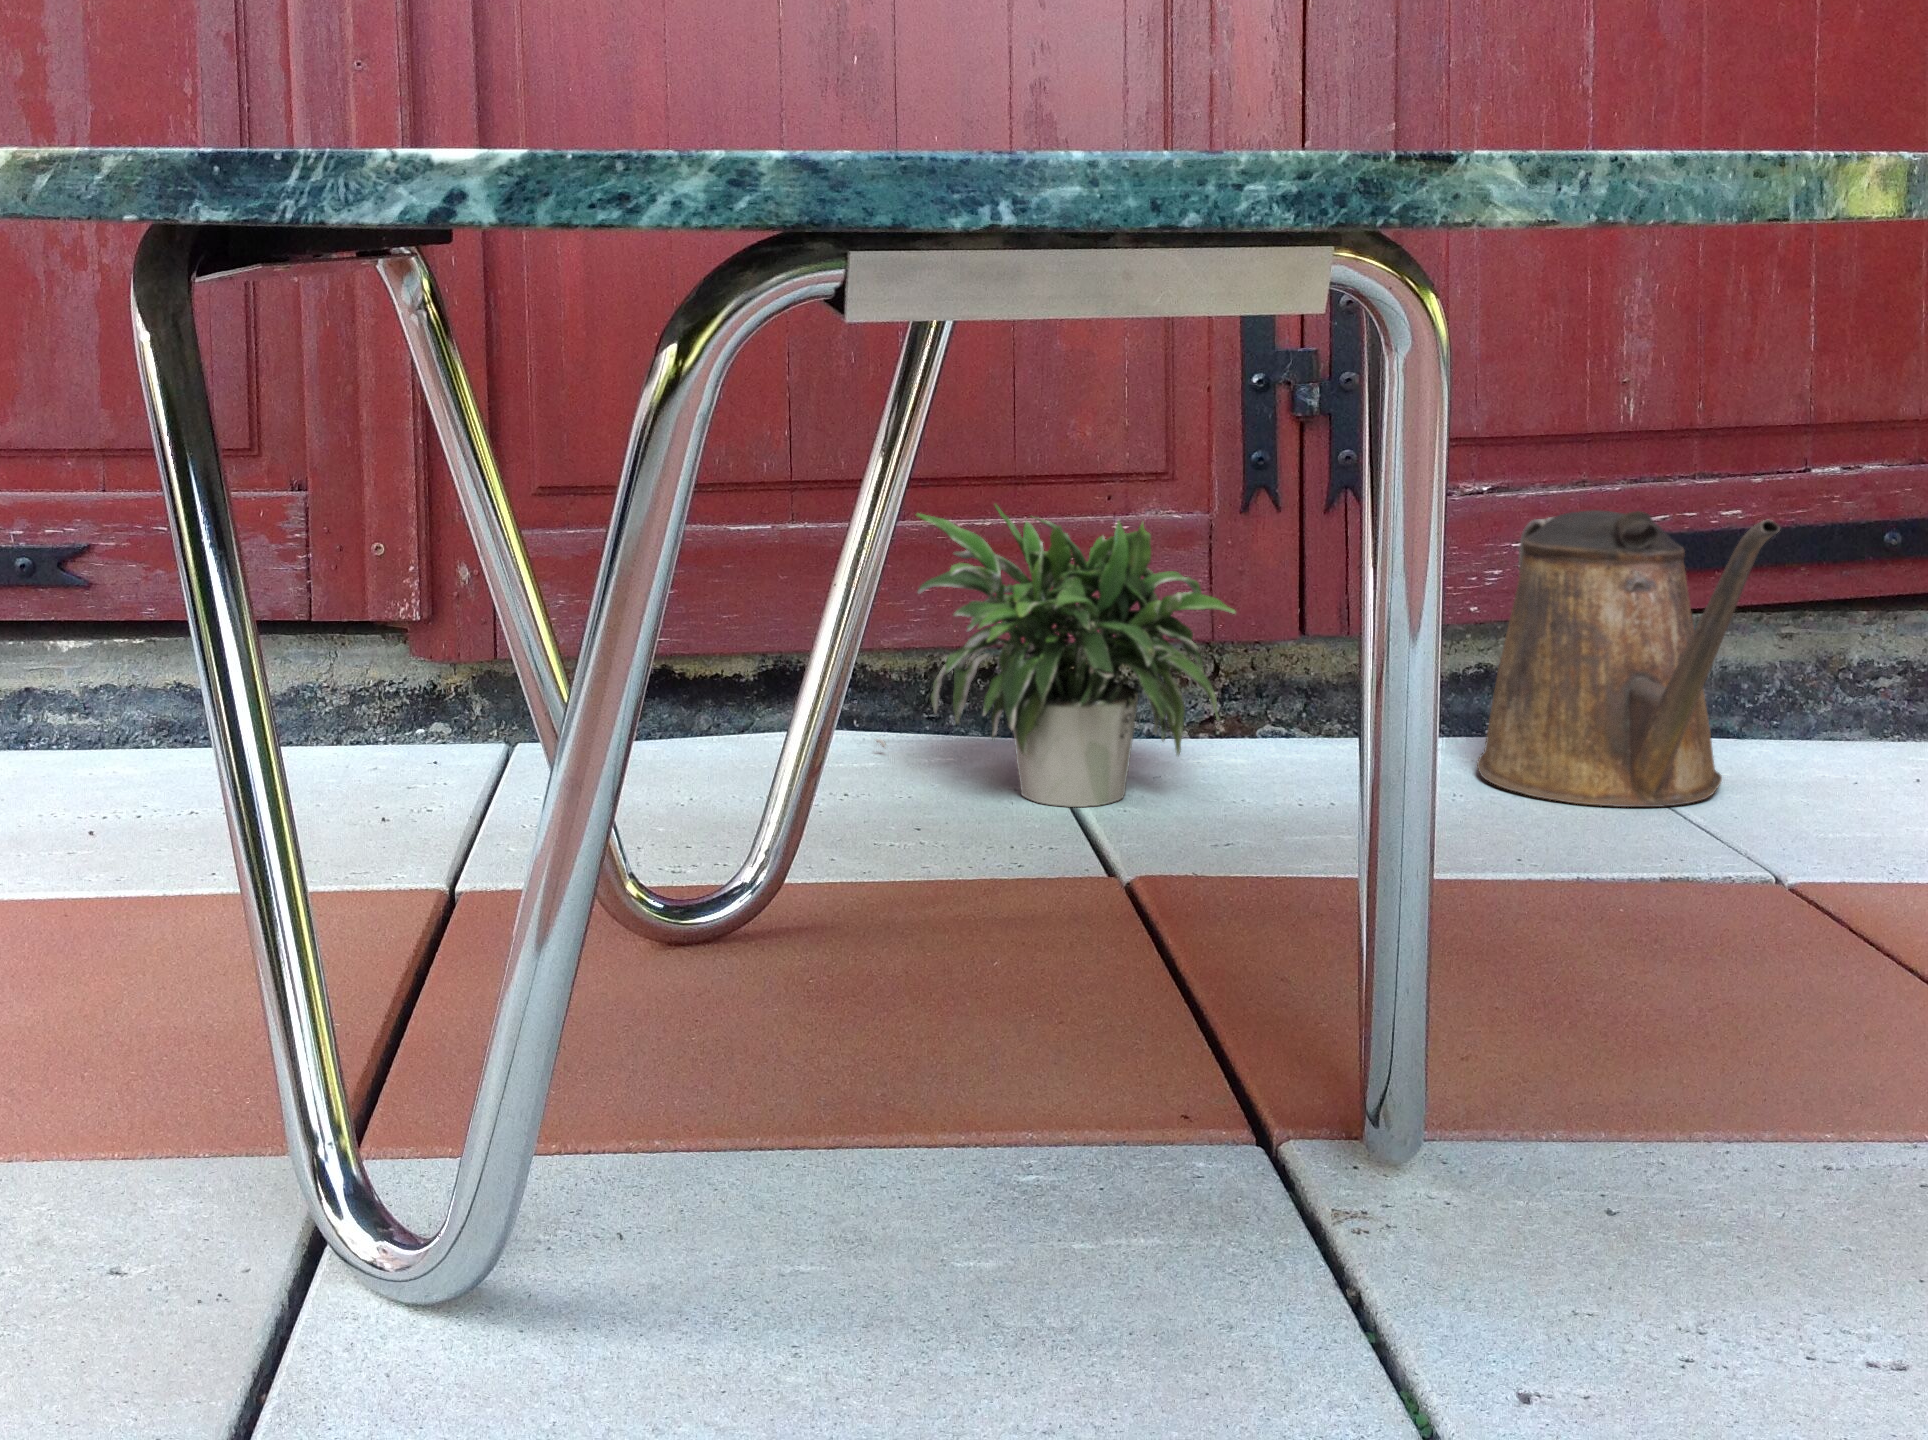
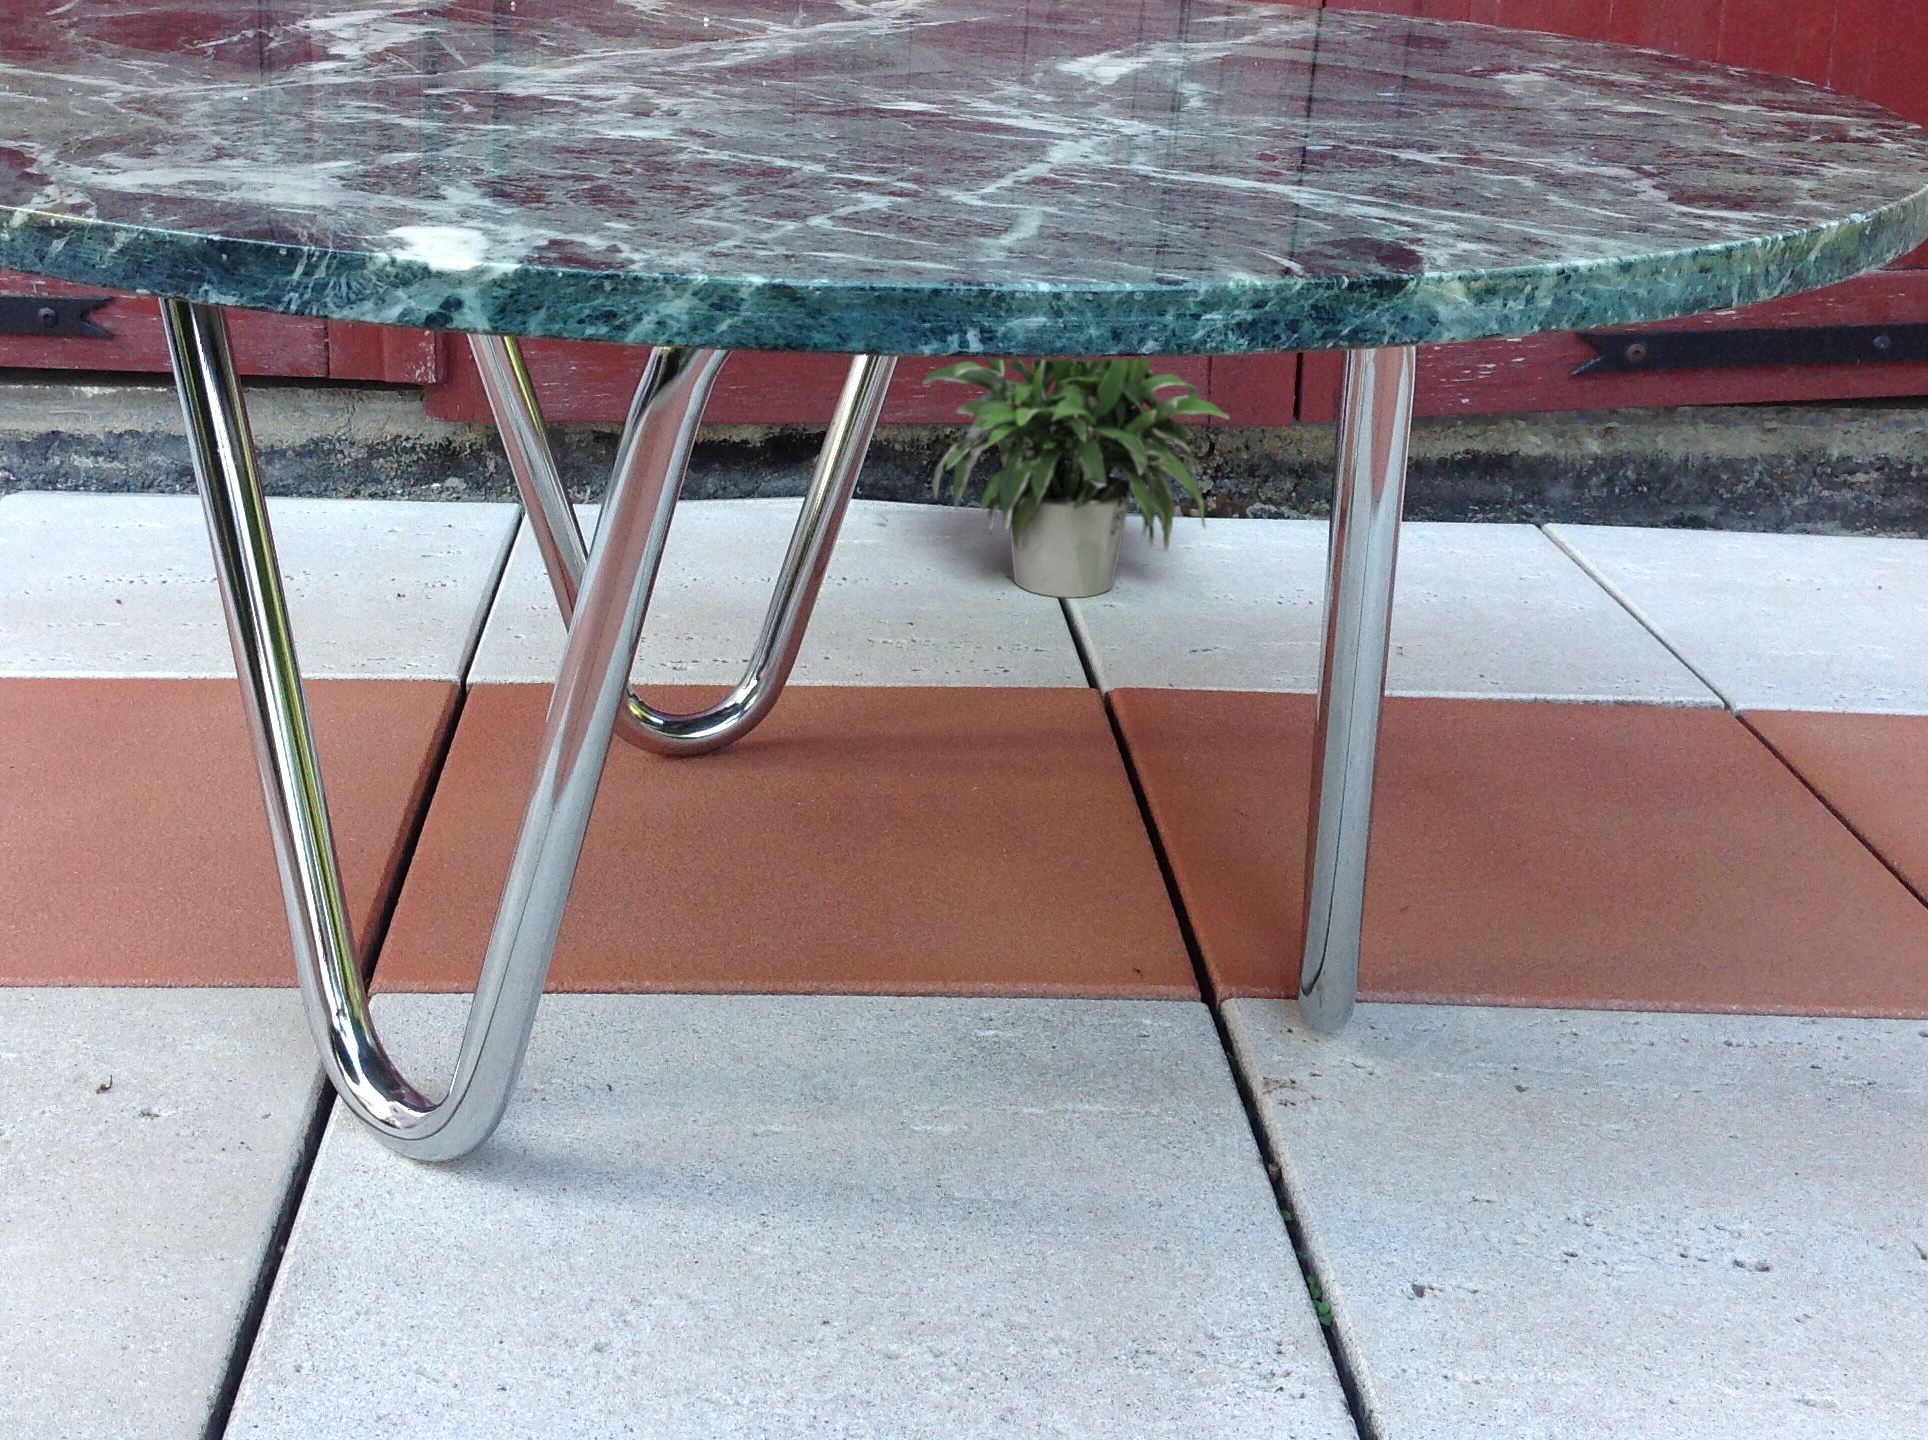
watering can: present [1477,510,1780,807] -> none [1453,322,1750,616]

